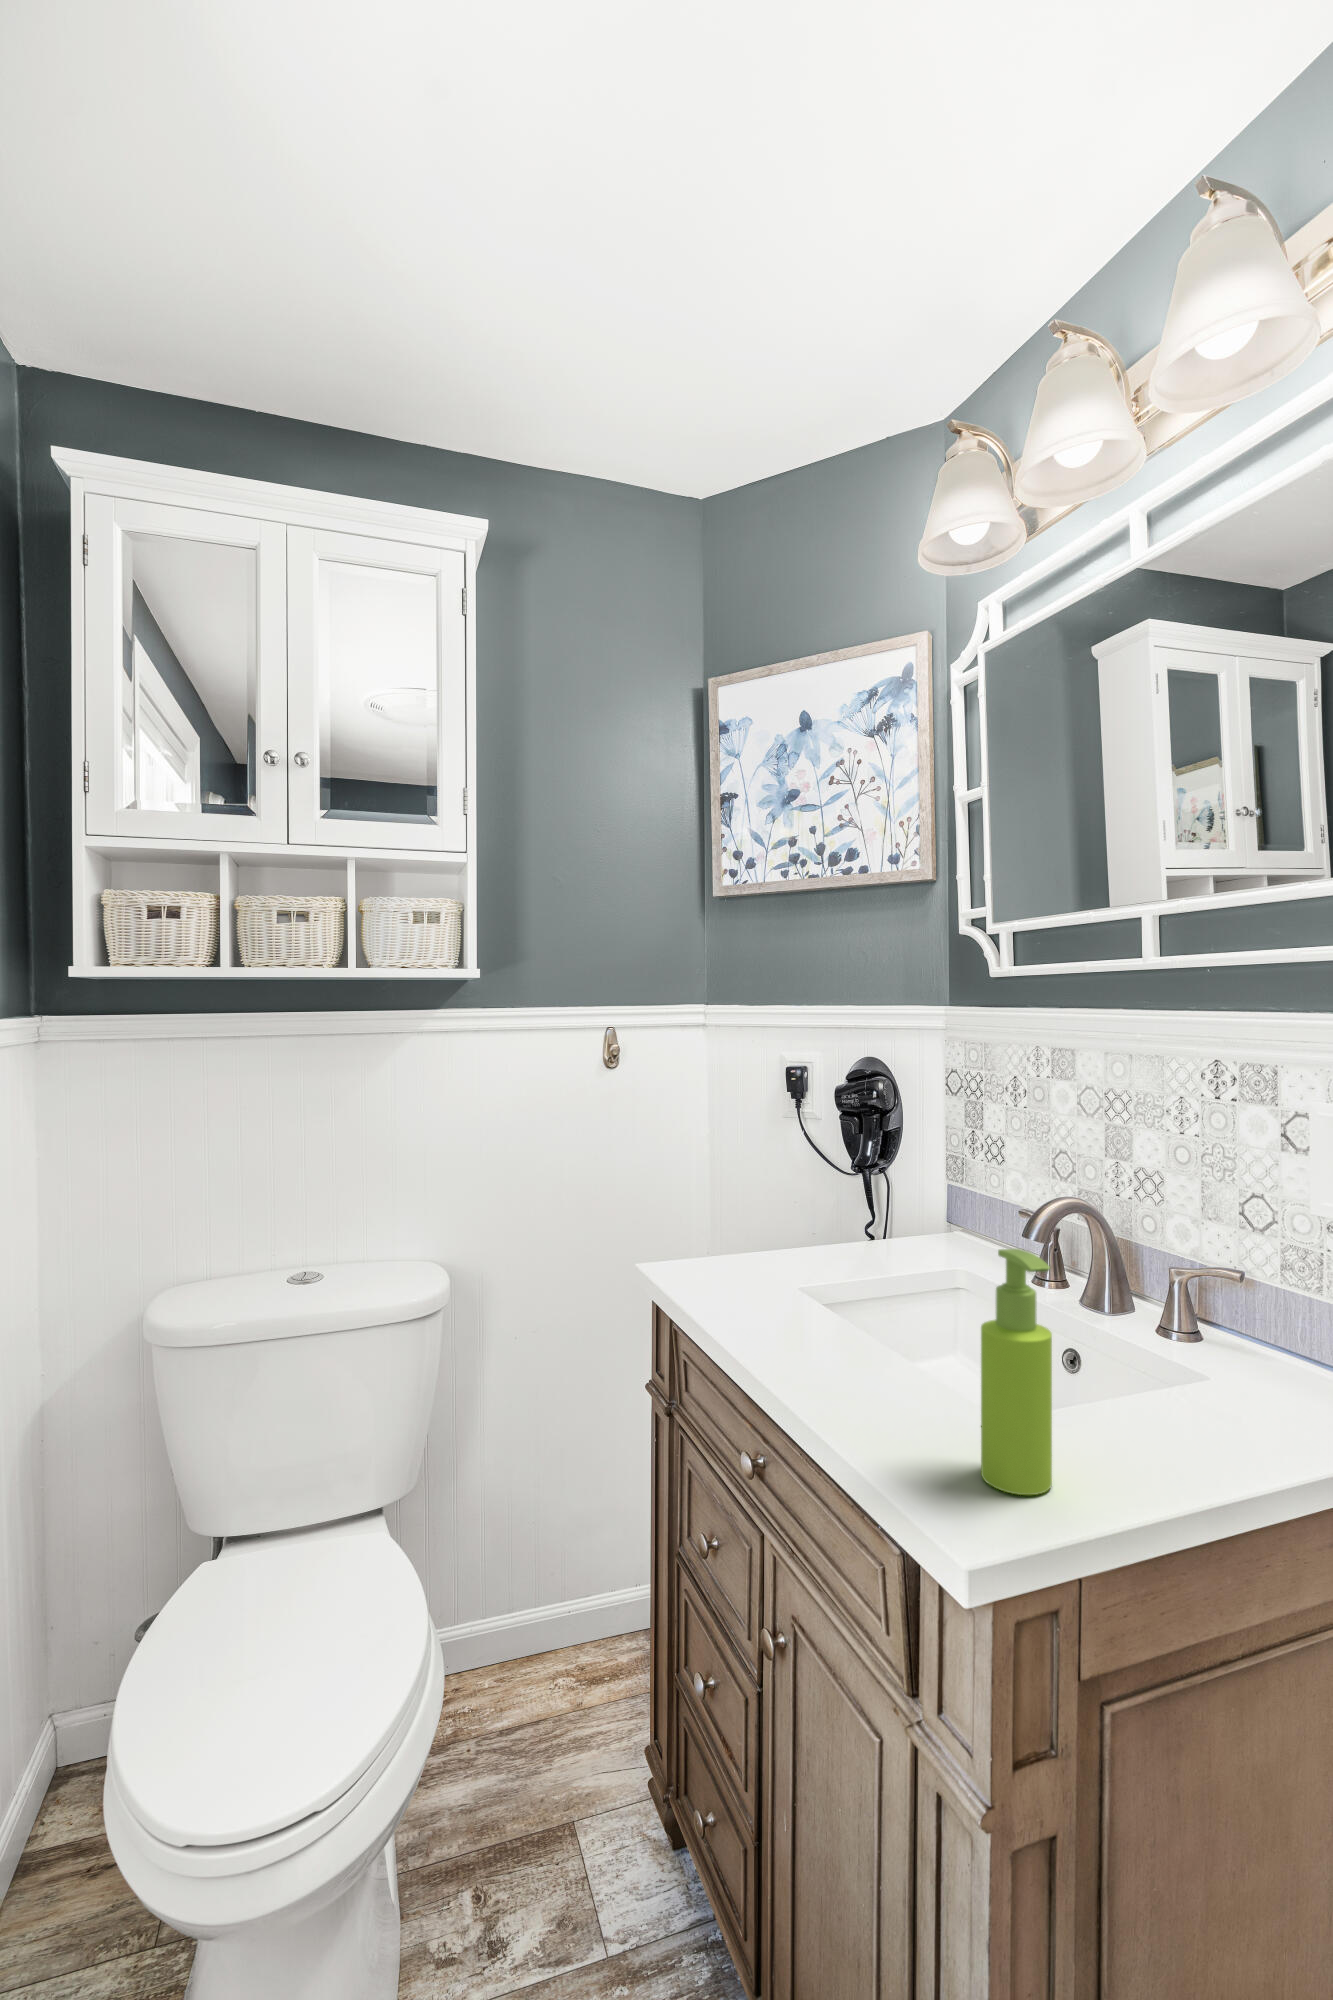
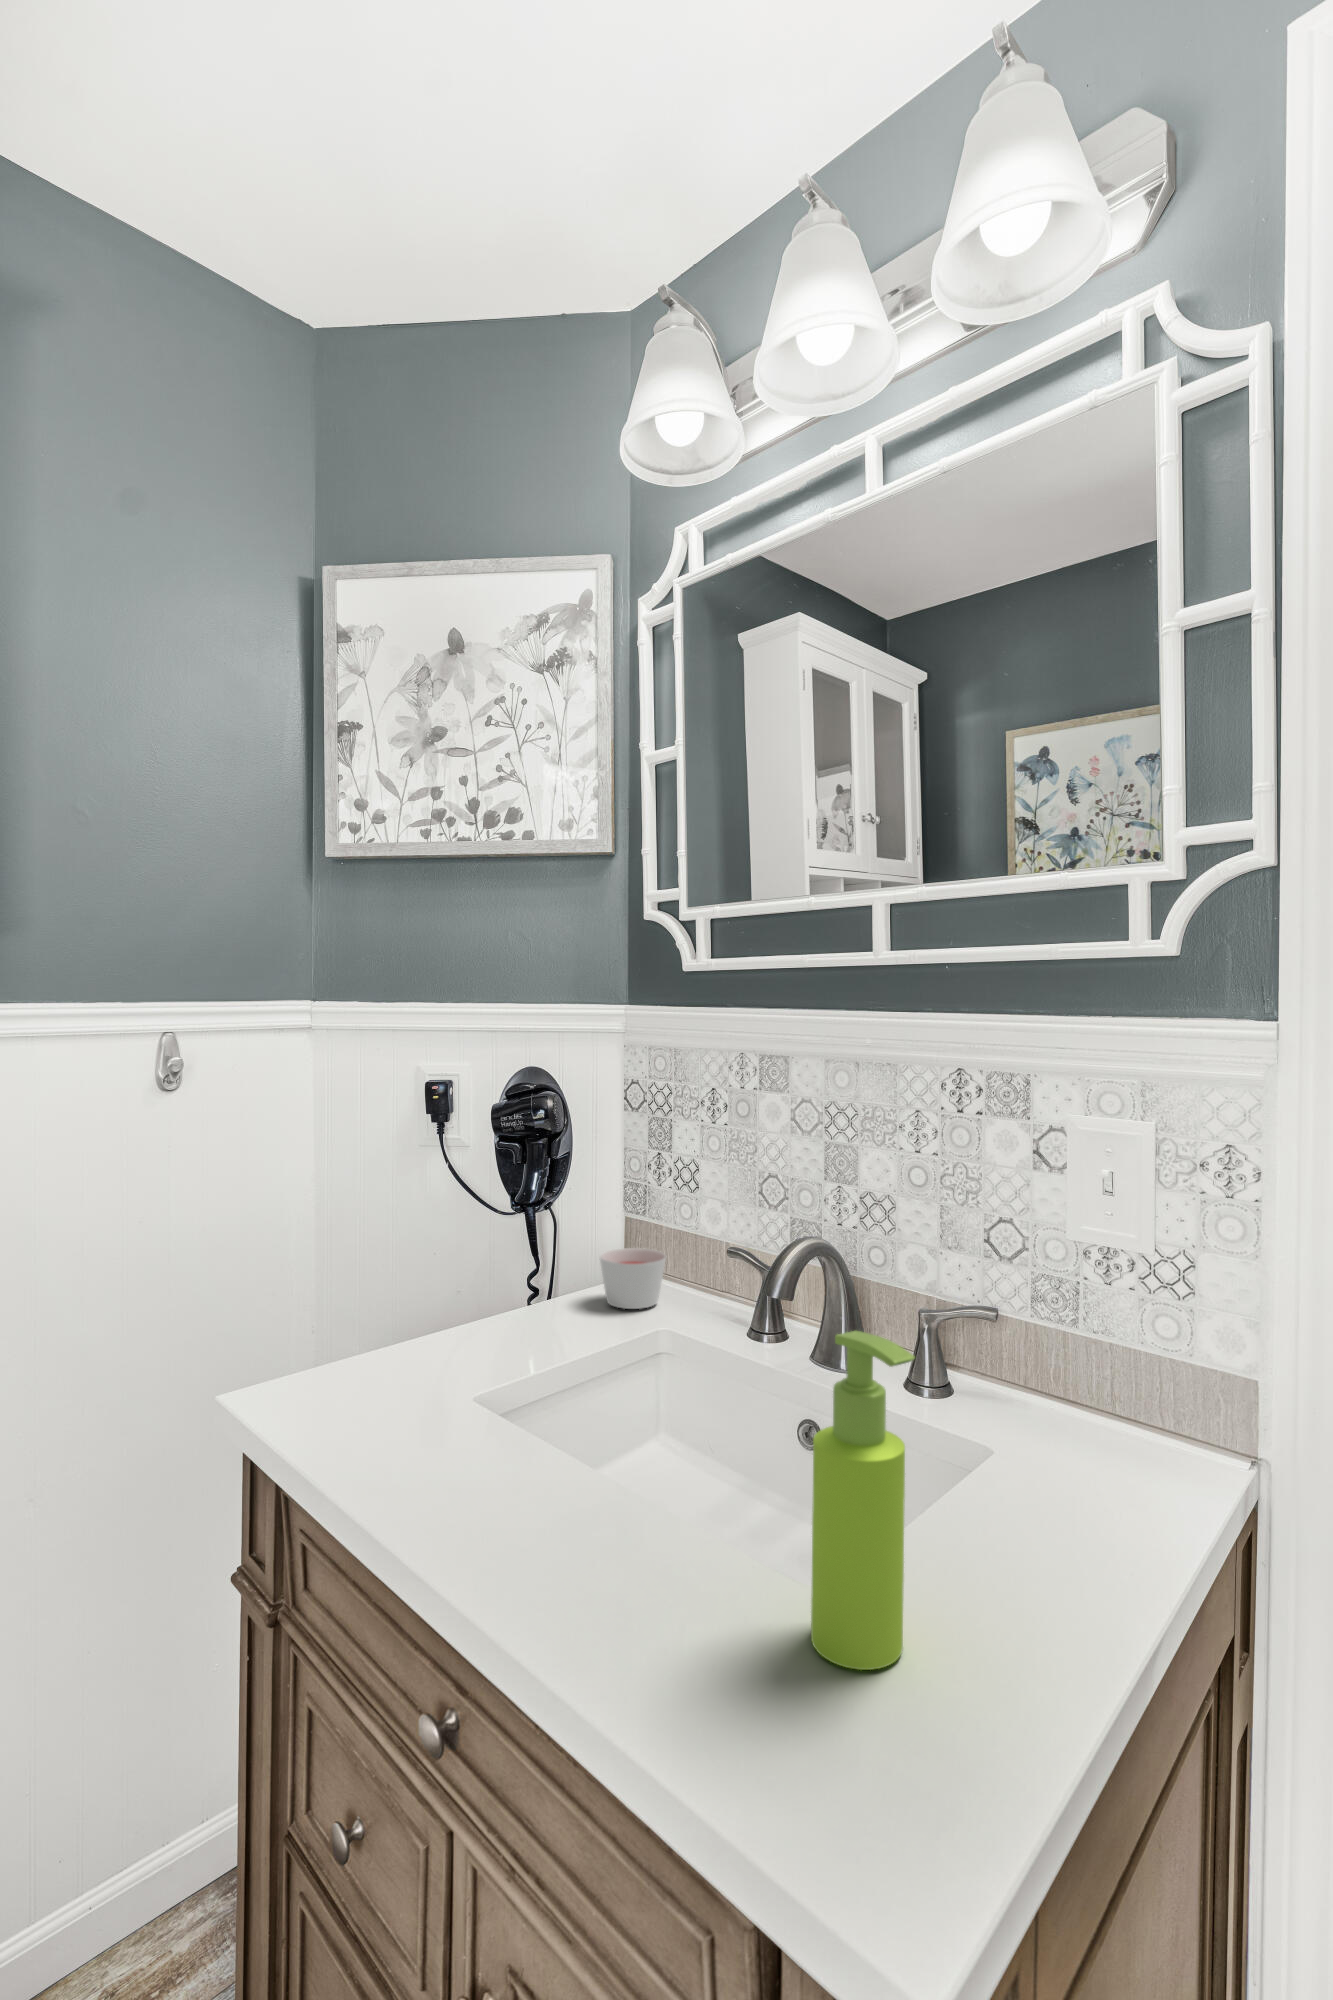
candle: none [915,1206,972,1255] -> present [599,1248,666,1309]

